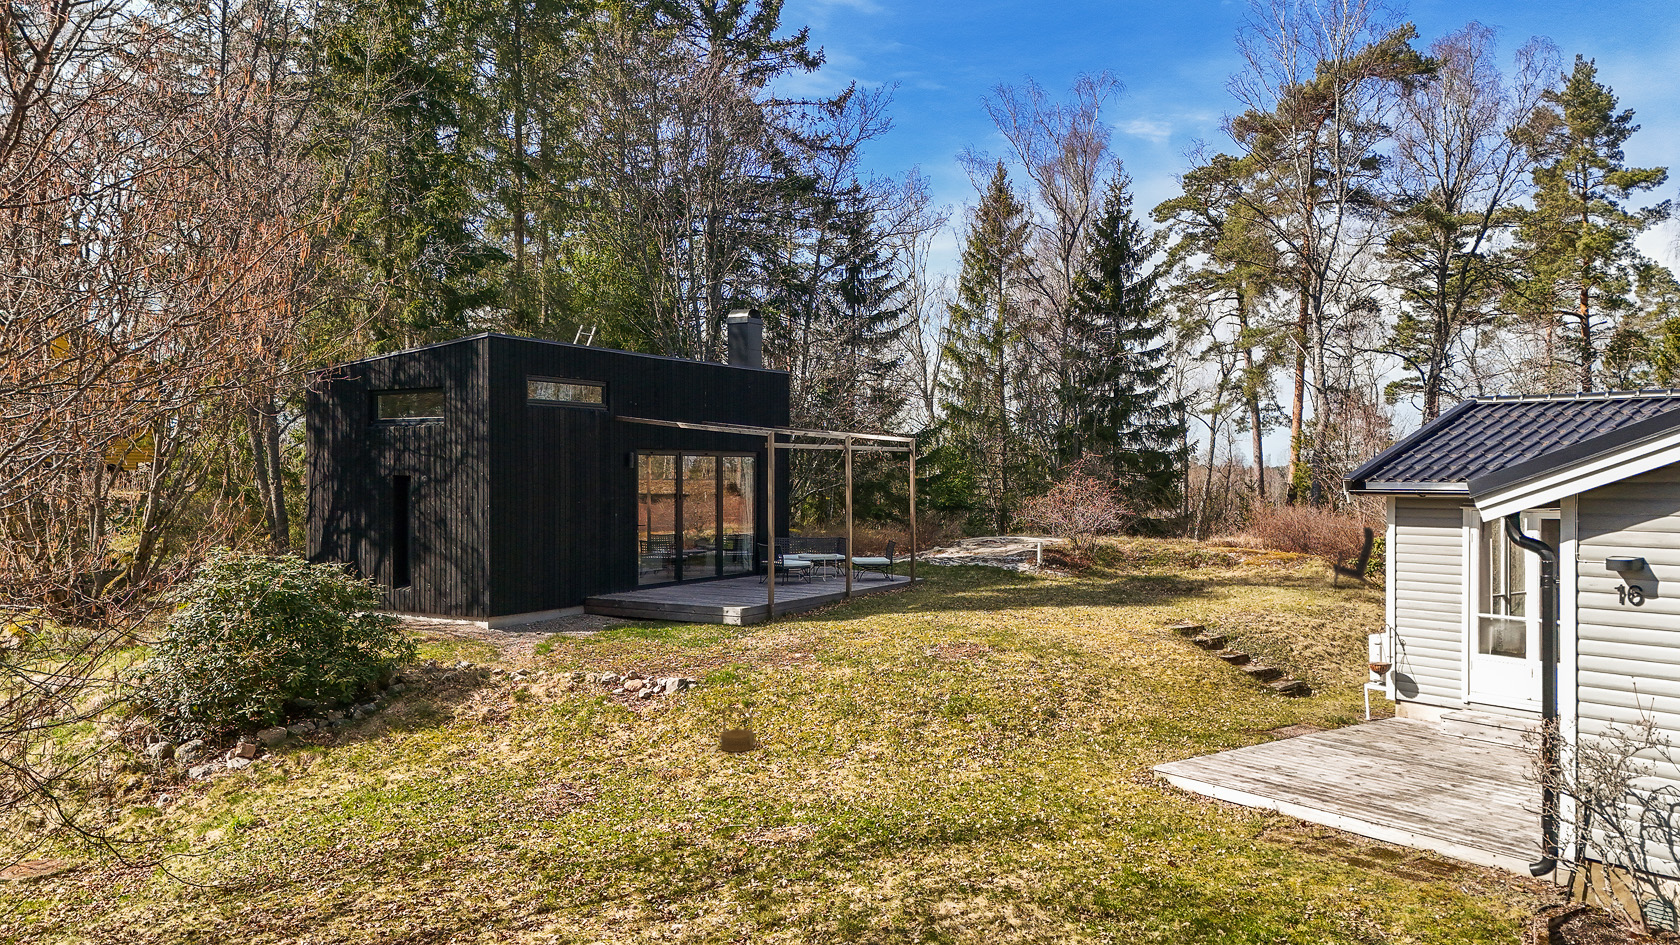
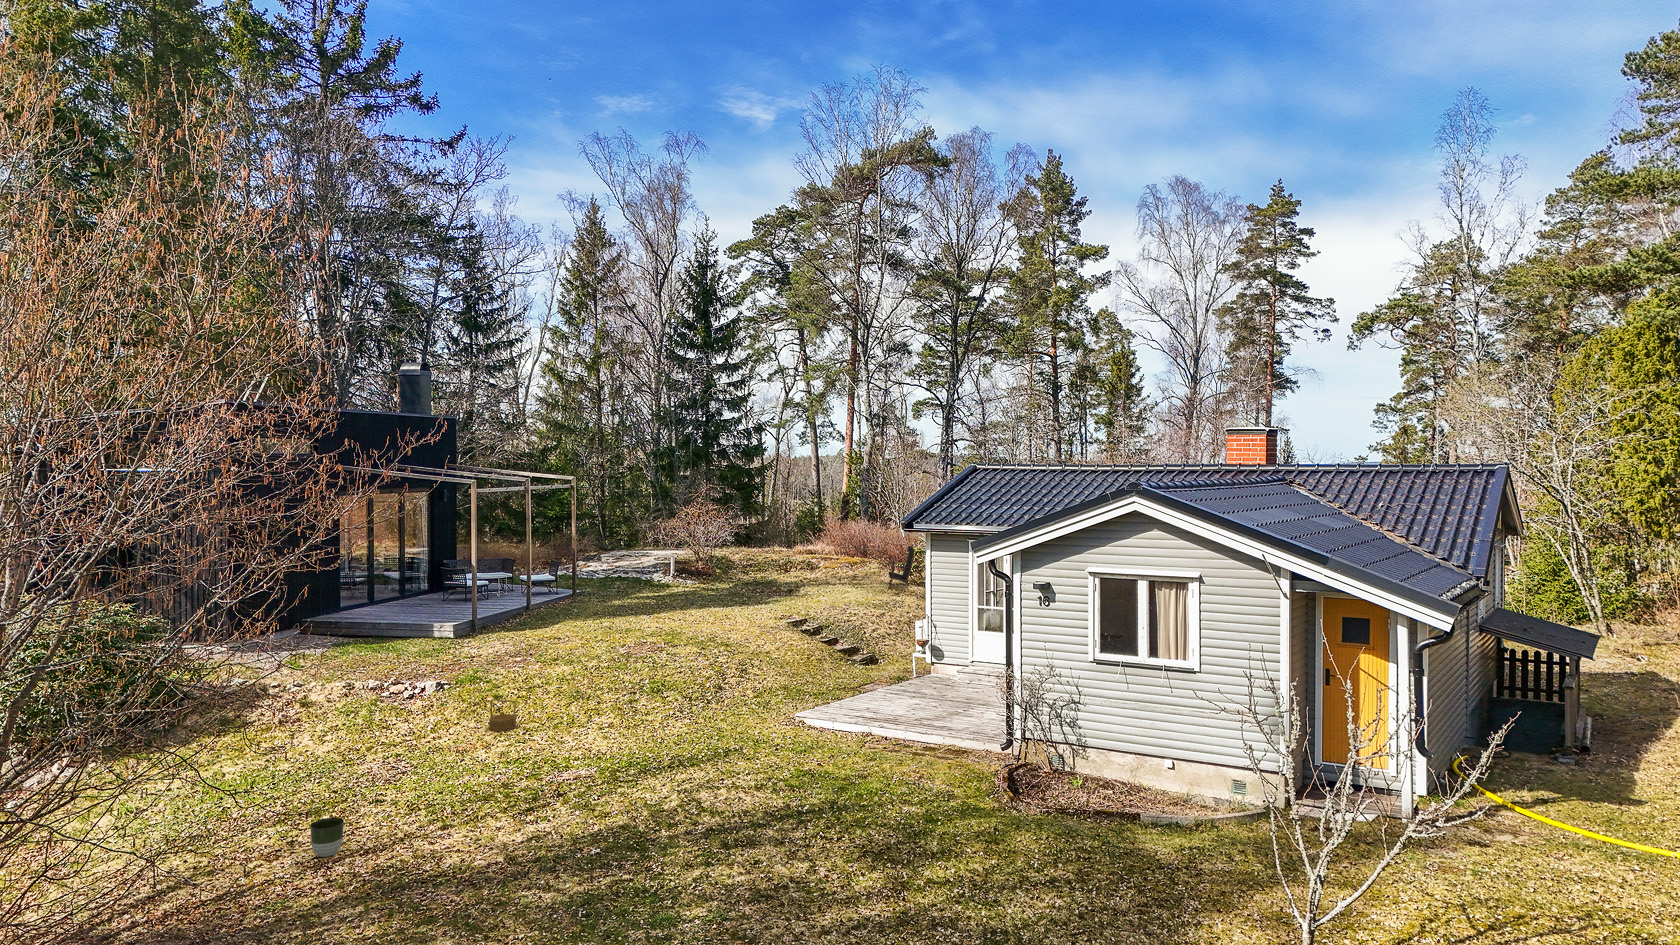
planter: none [417,856,460,910] -> present [310,817,344,857]

